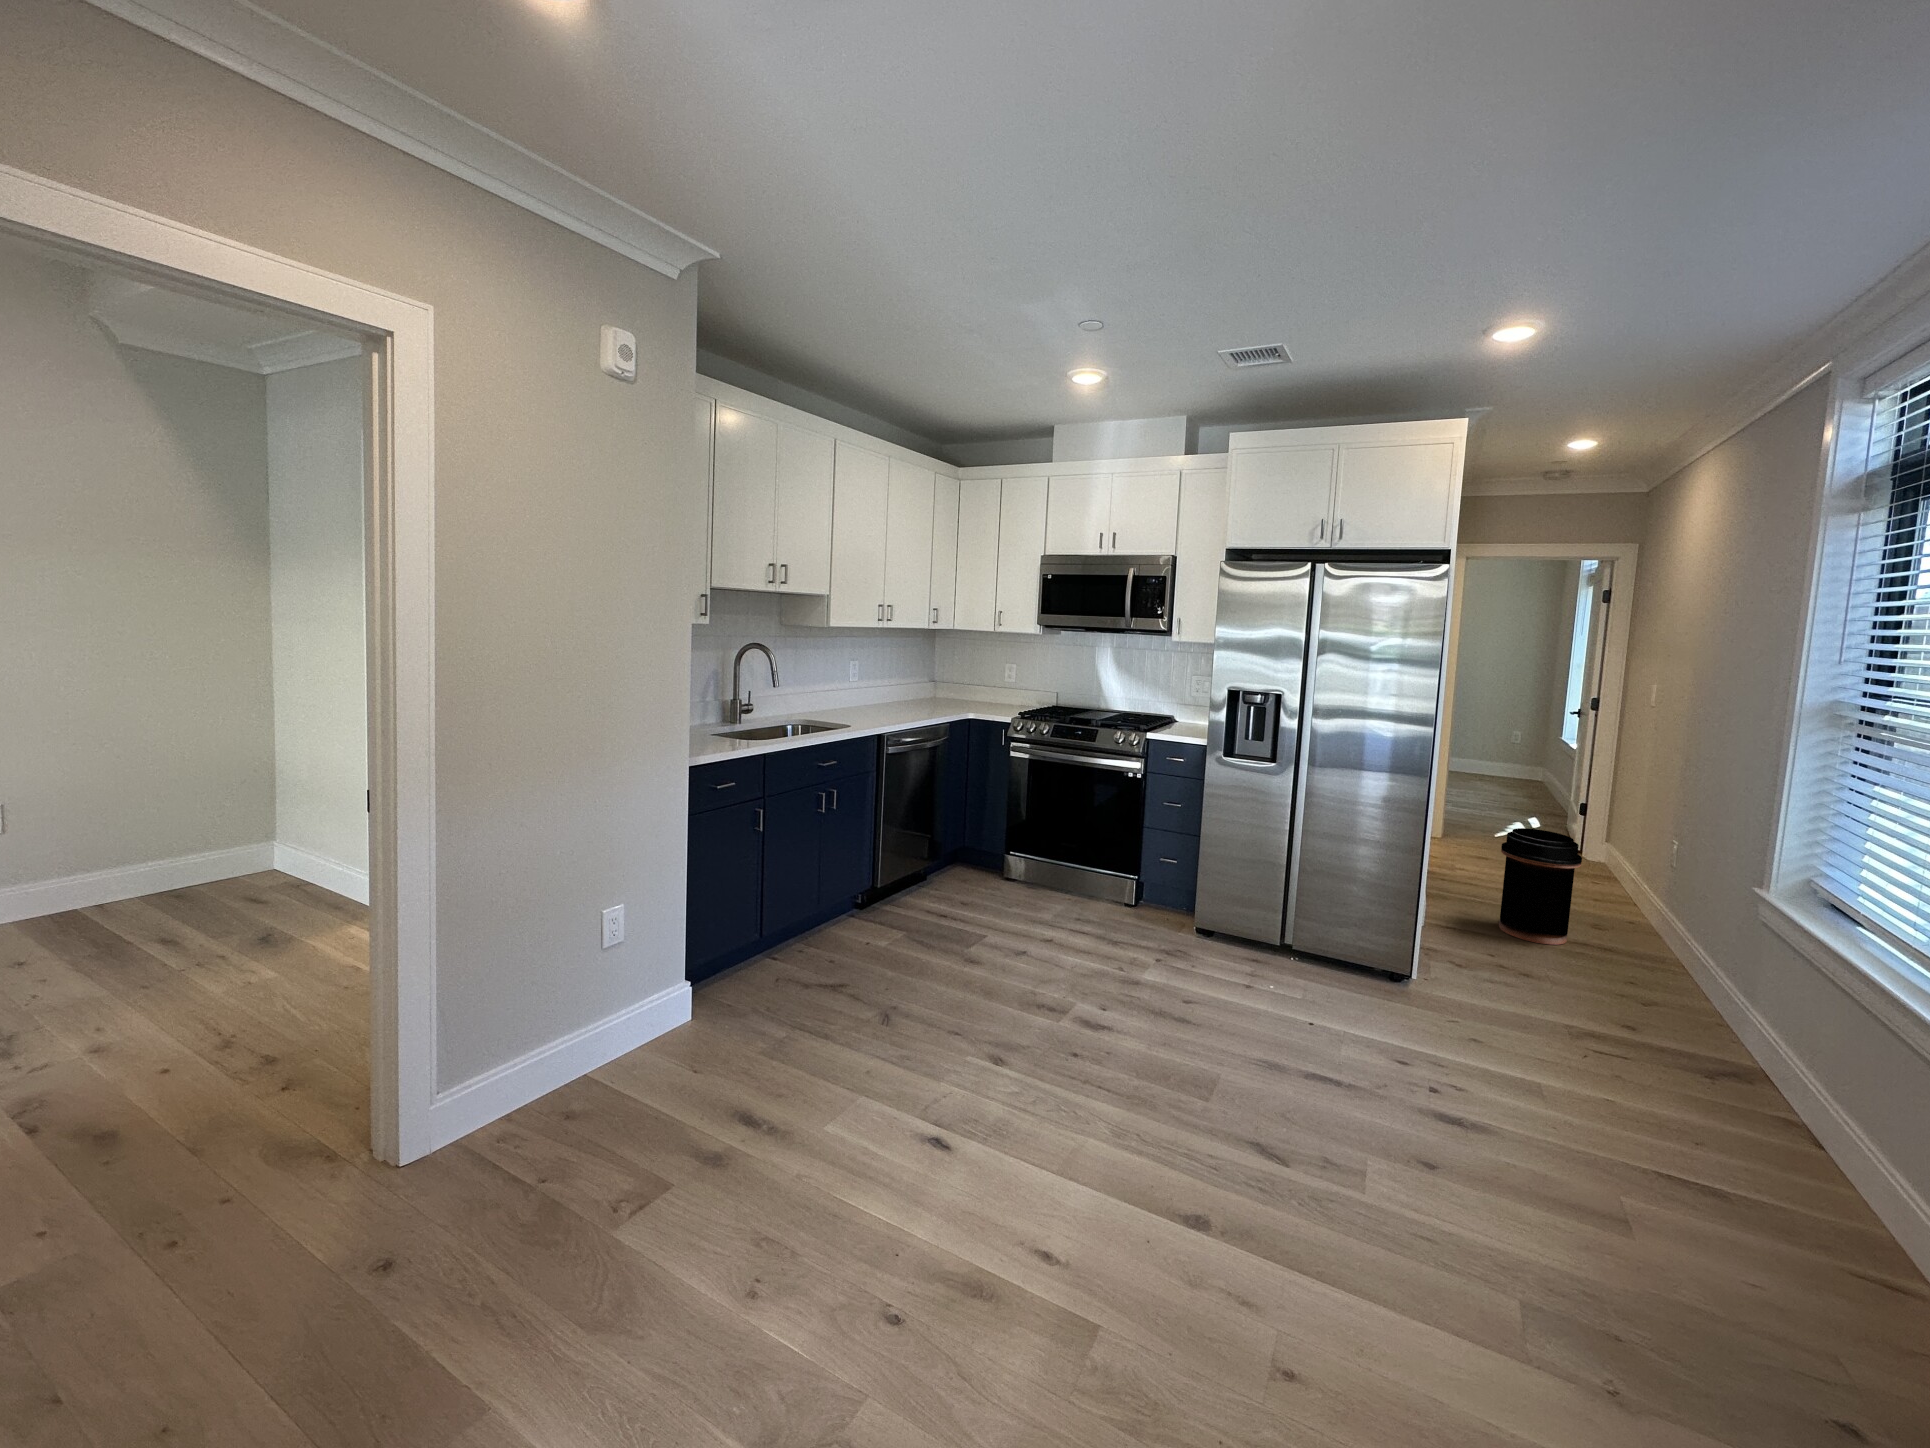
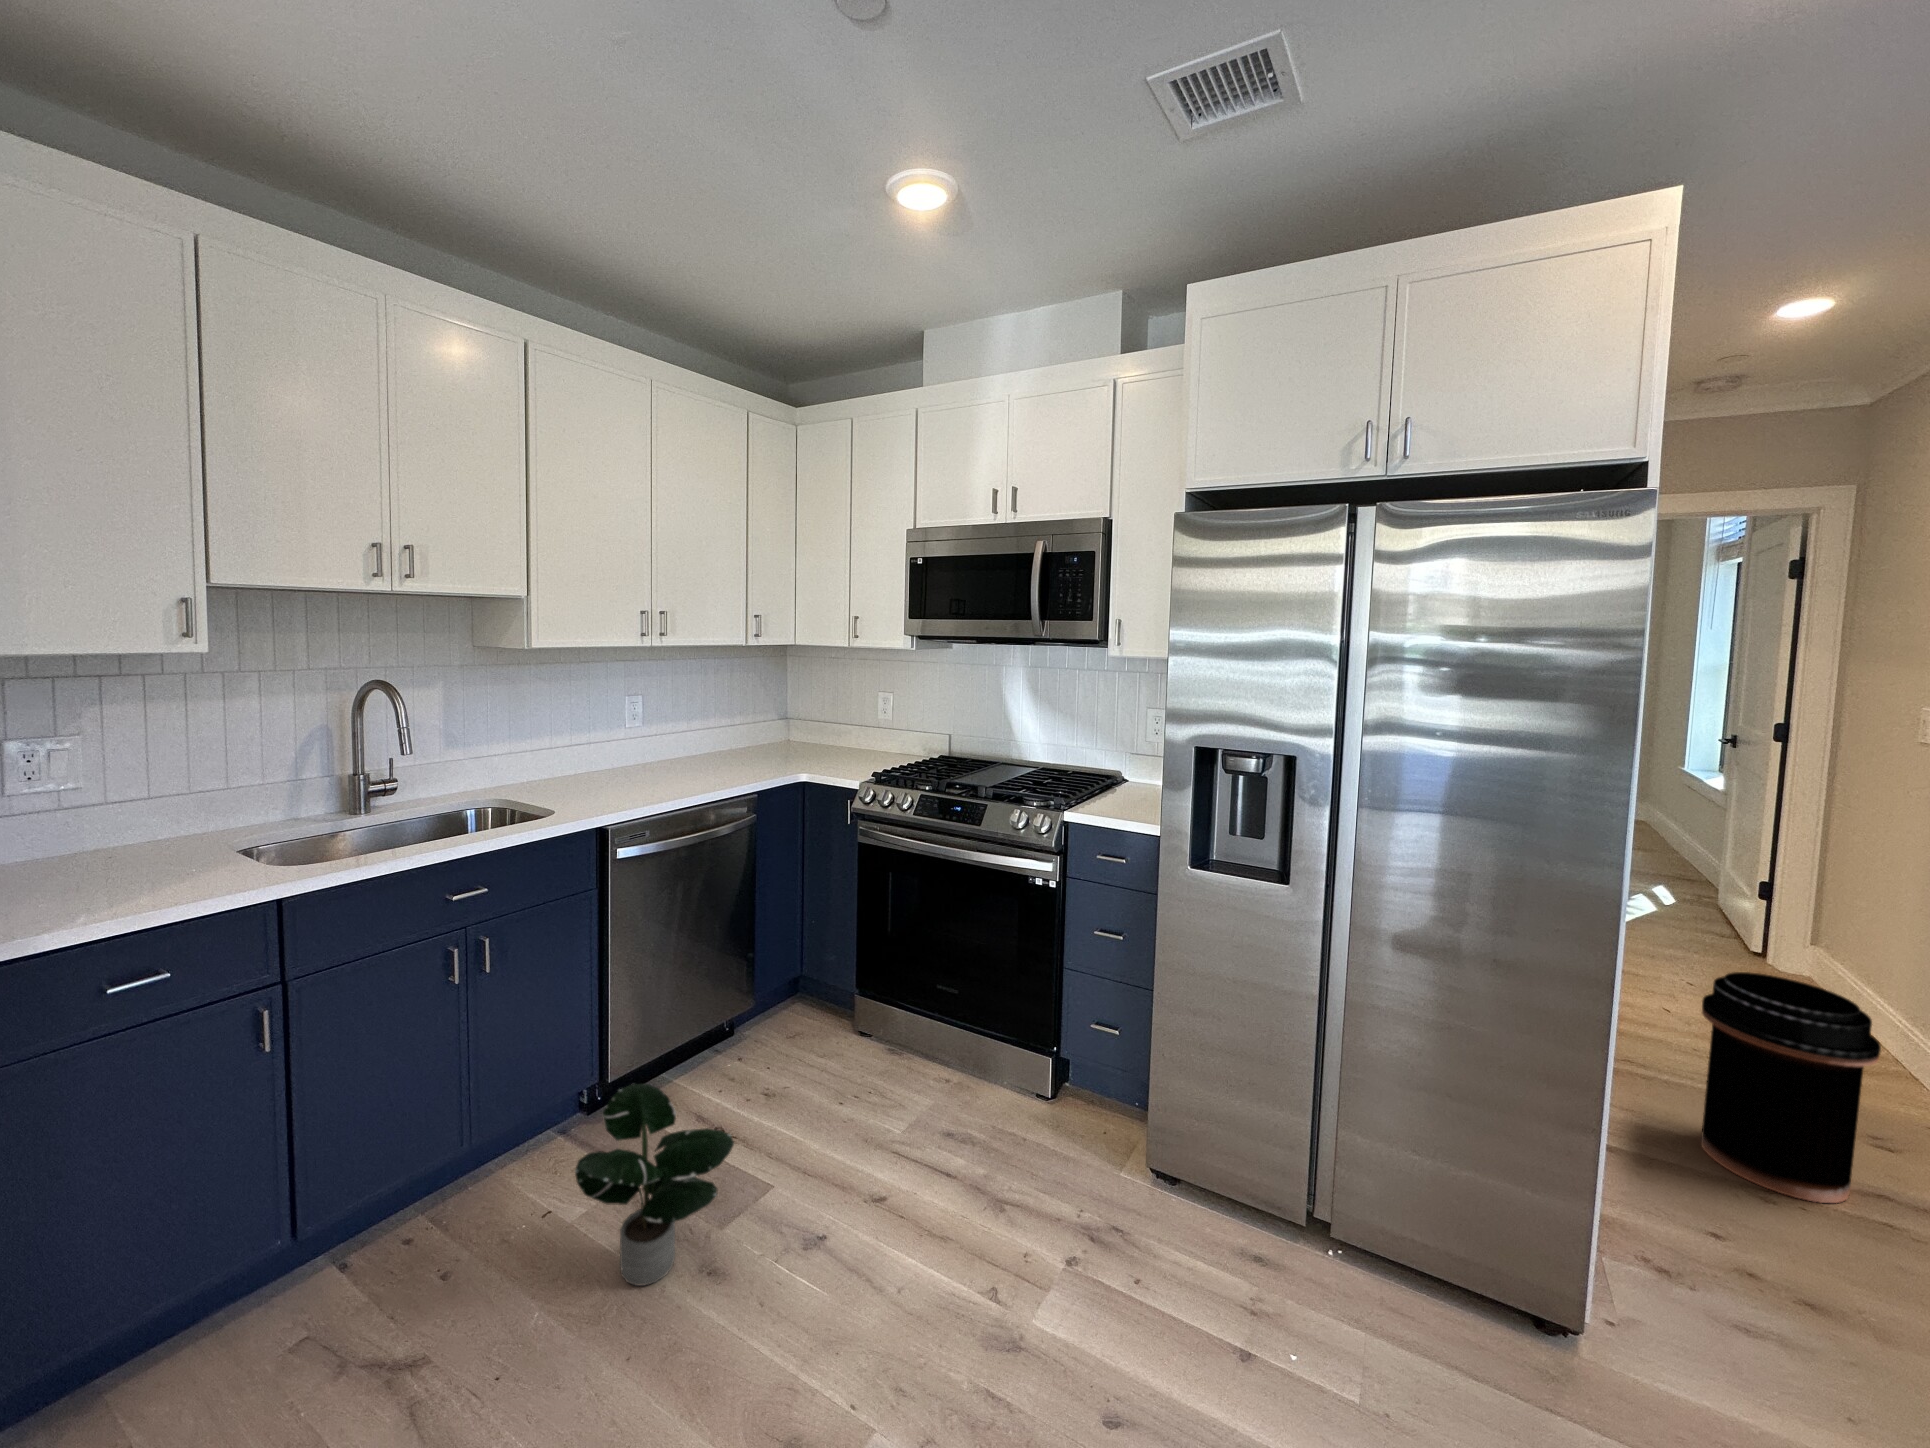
potted plant: none [901,870,983,966] -> present [575,1084,734,1286]

